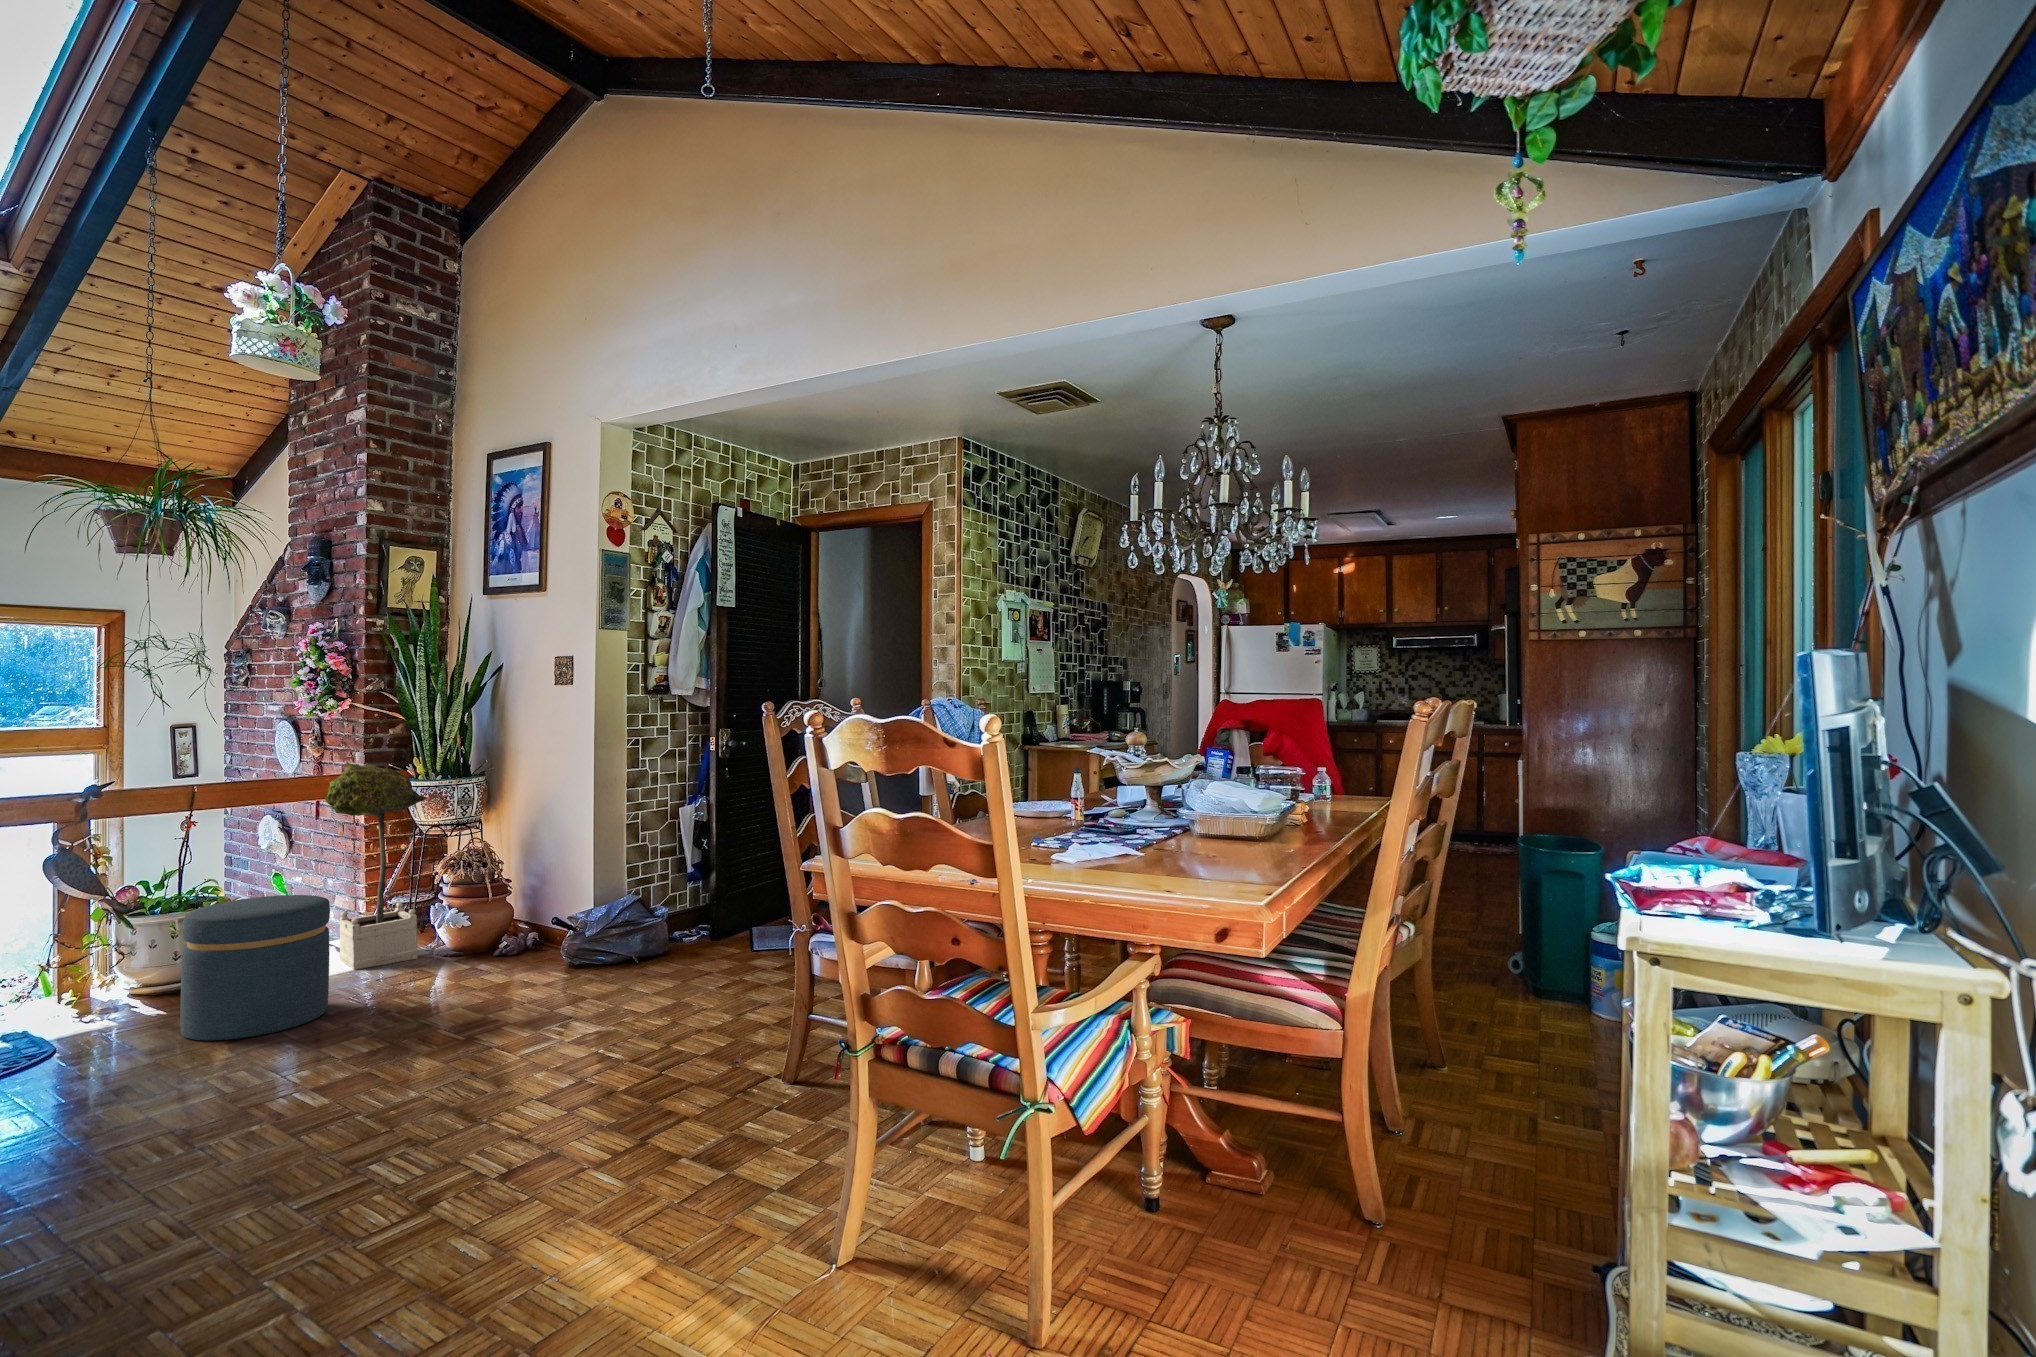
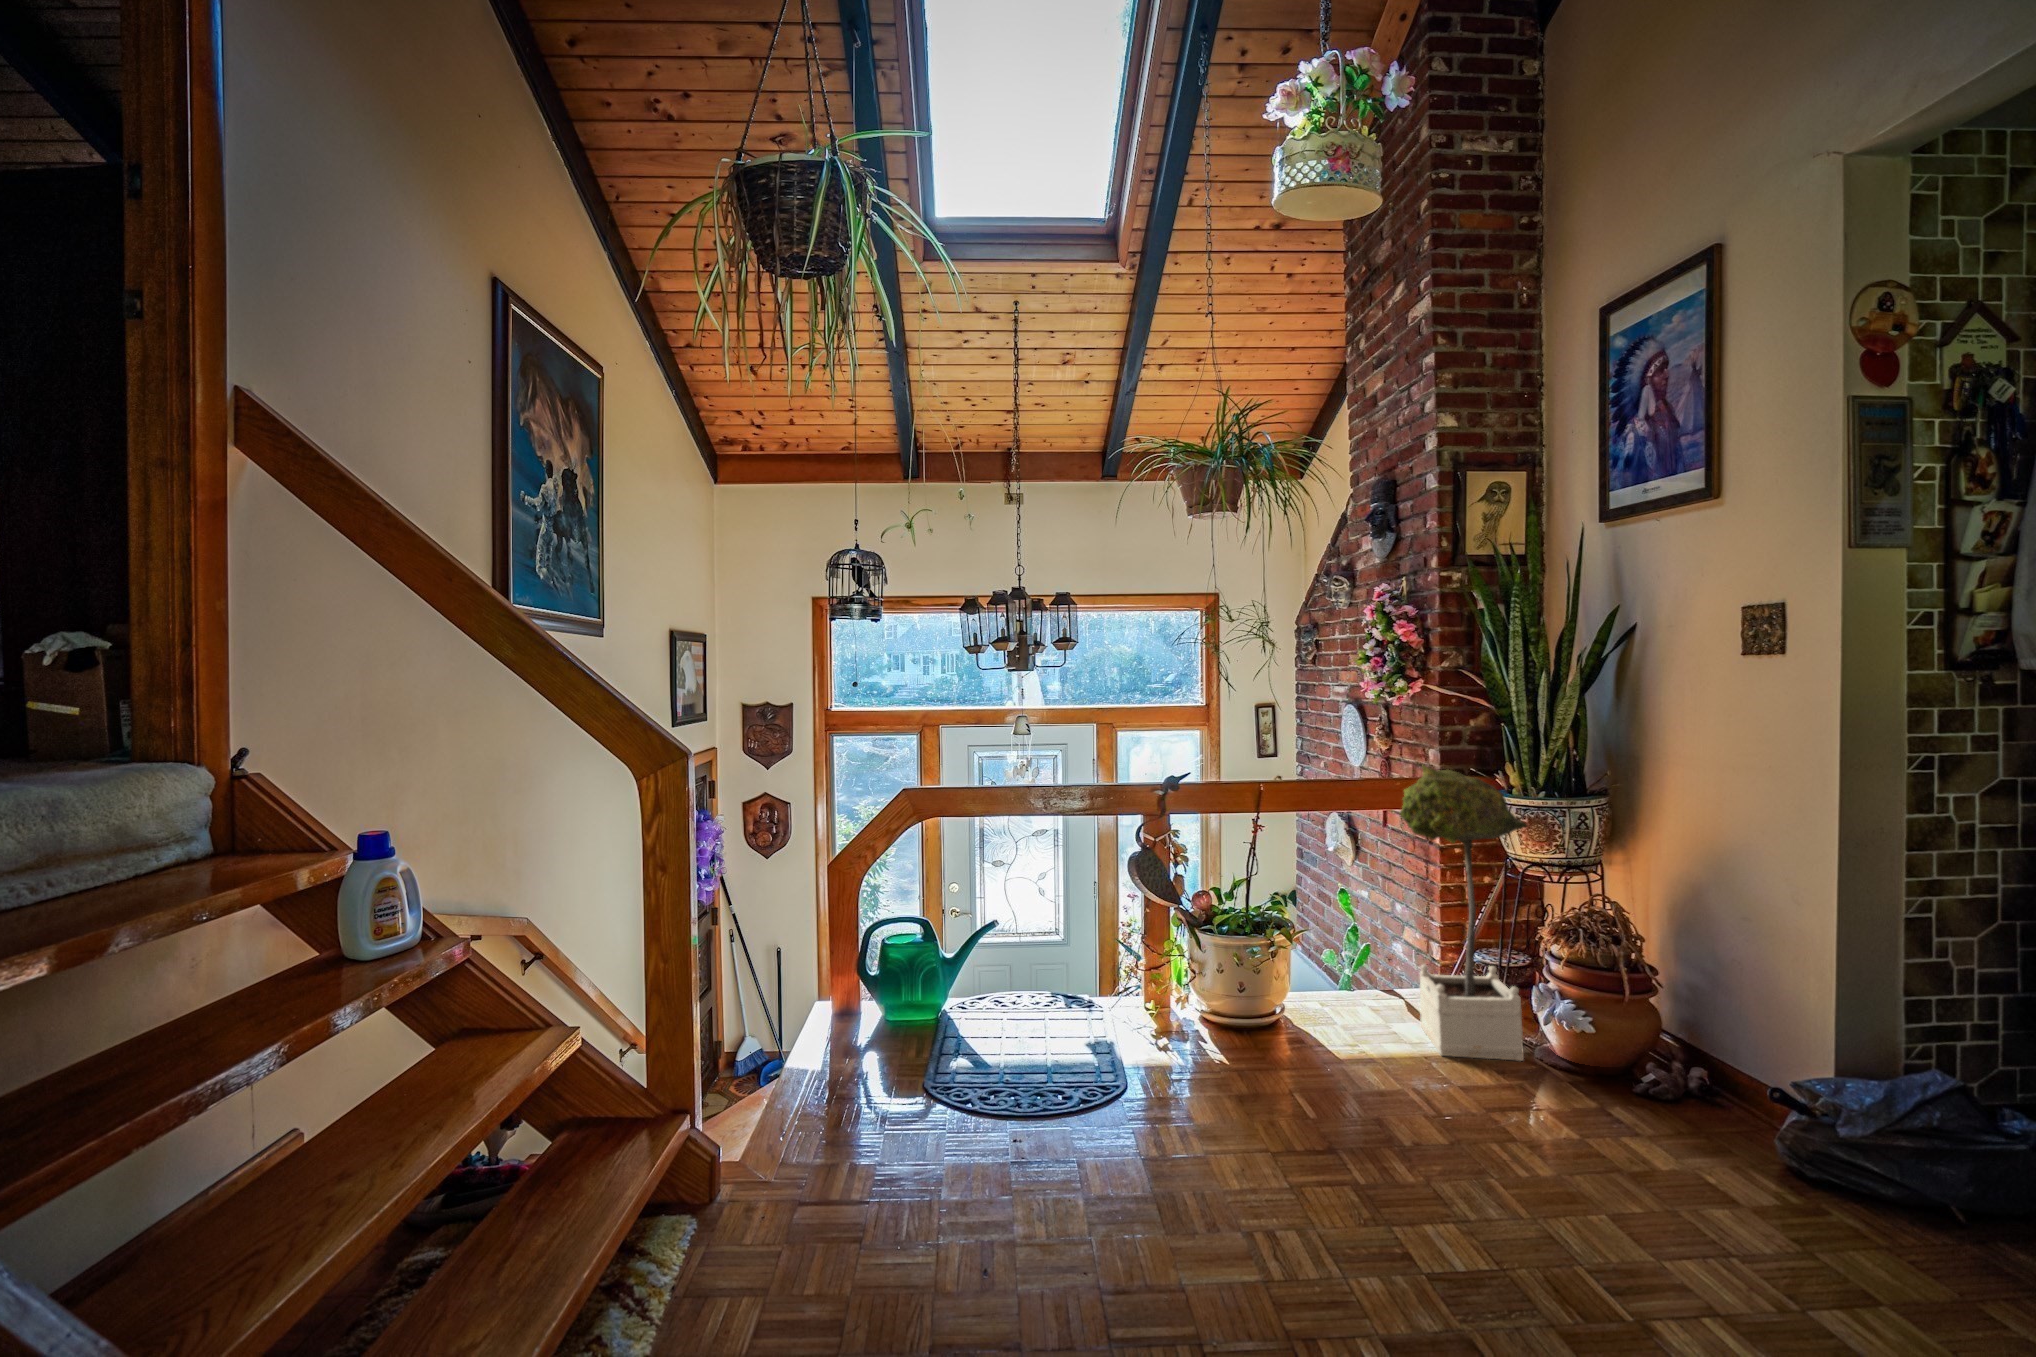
ottoman: present [180,895,330,1041] -> none [1252,947,1418,1163]

